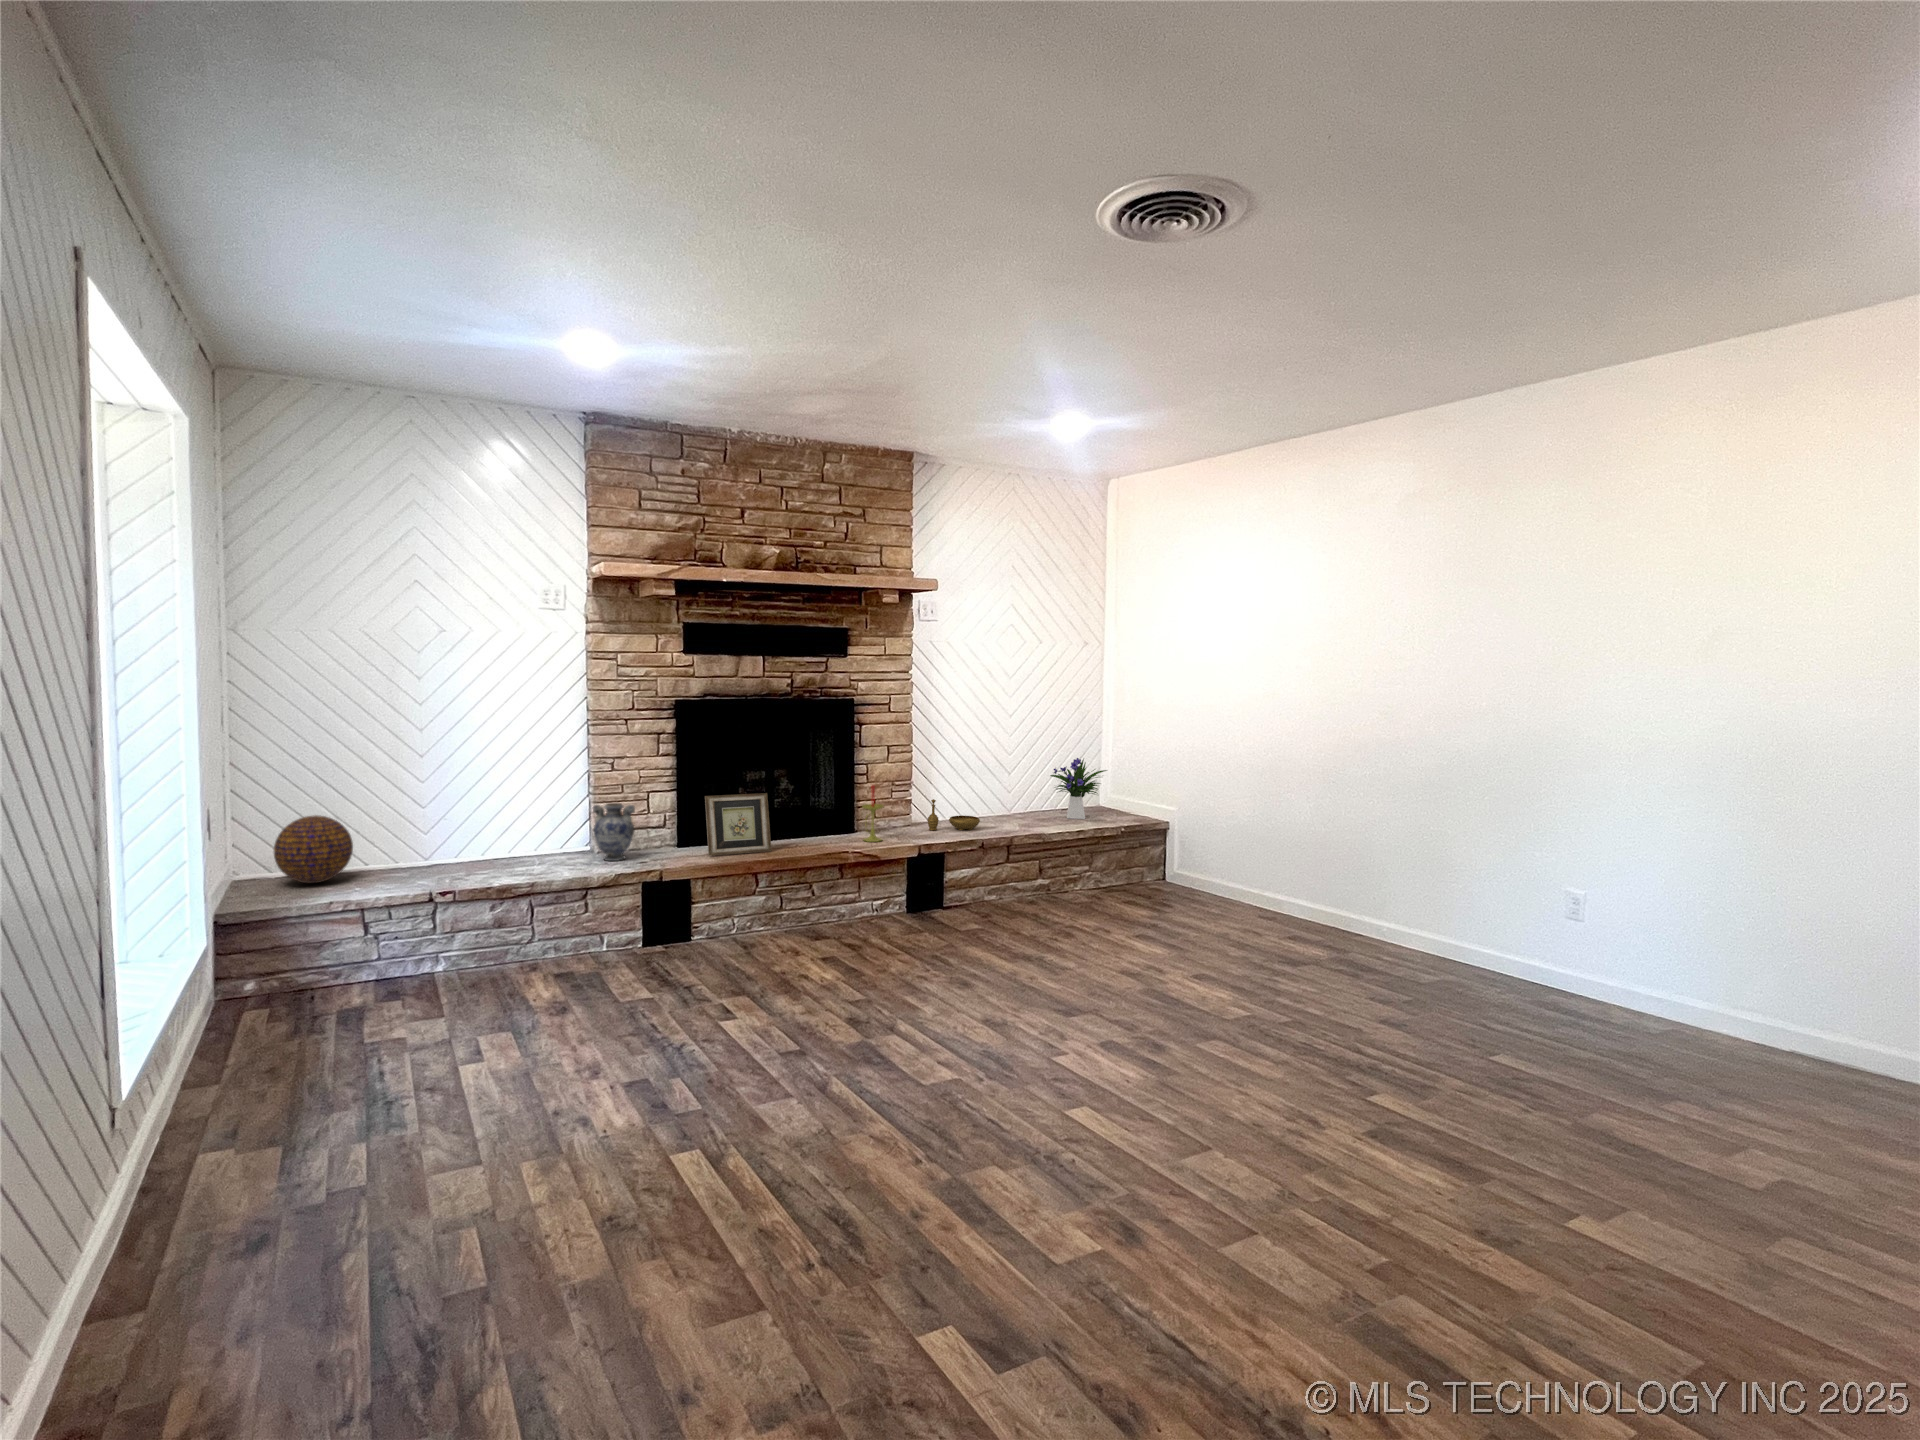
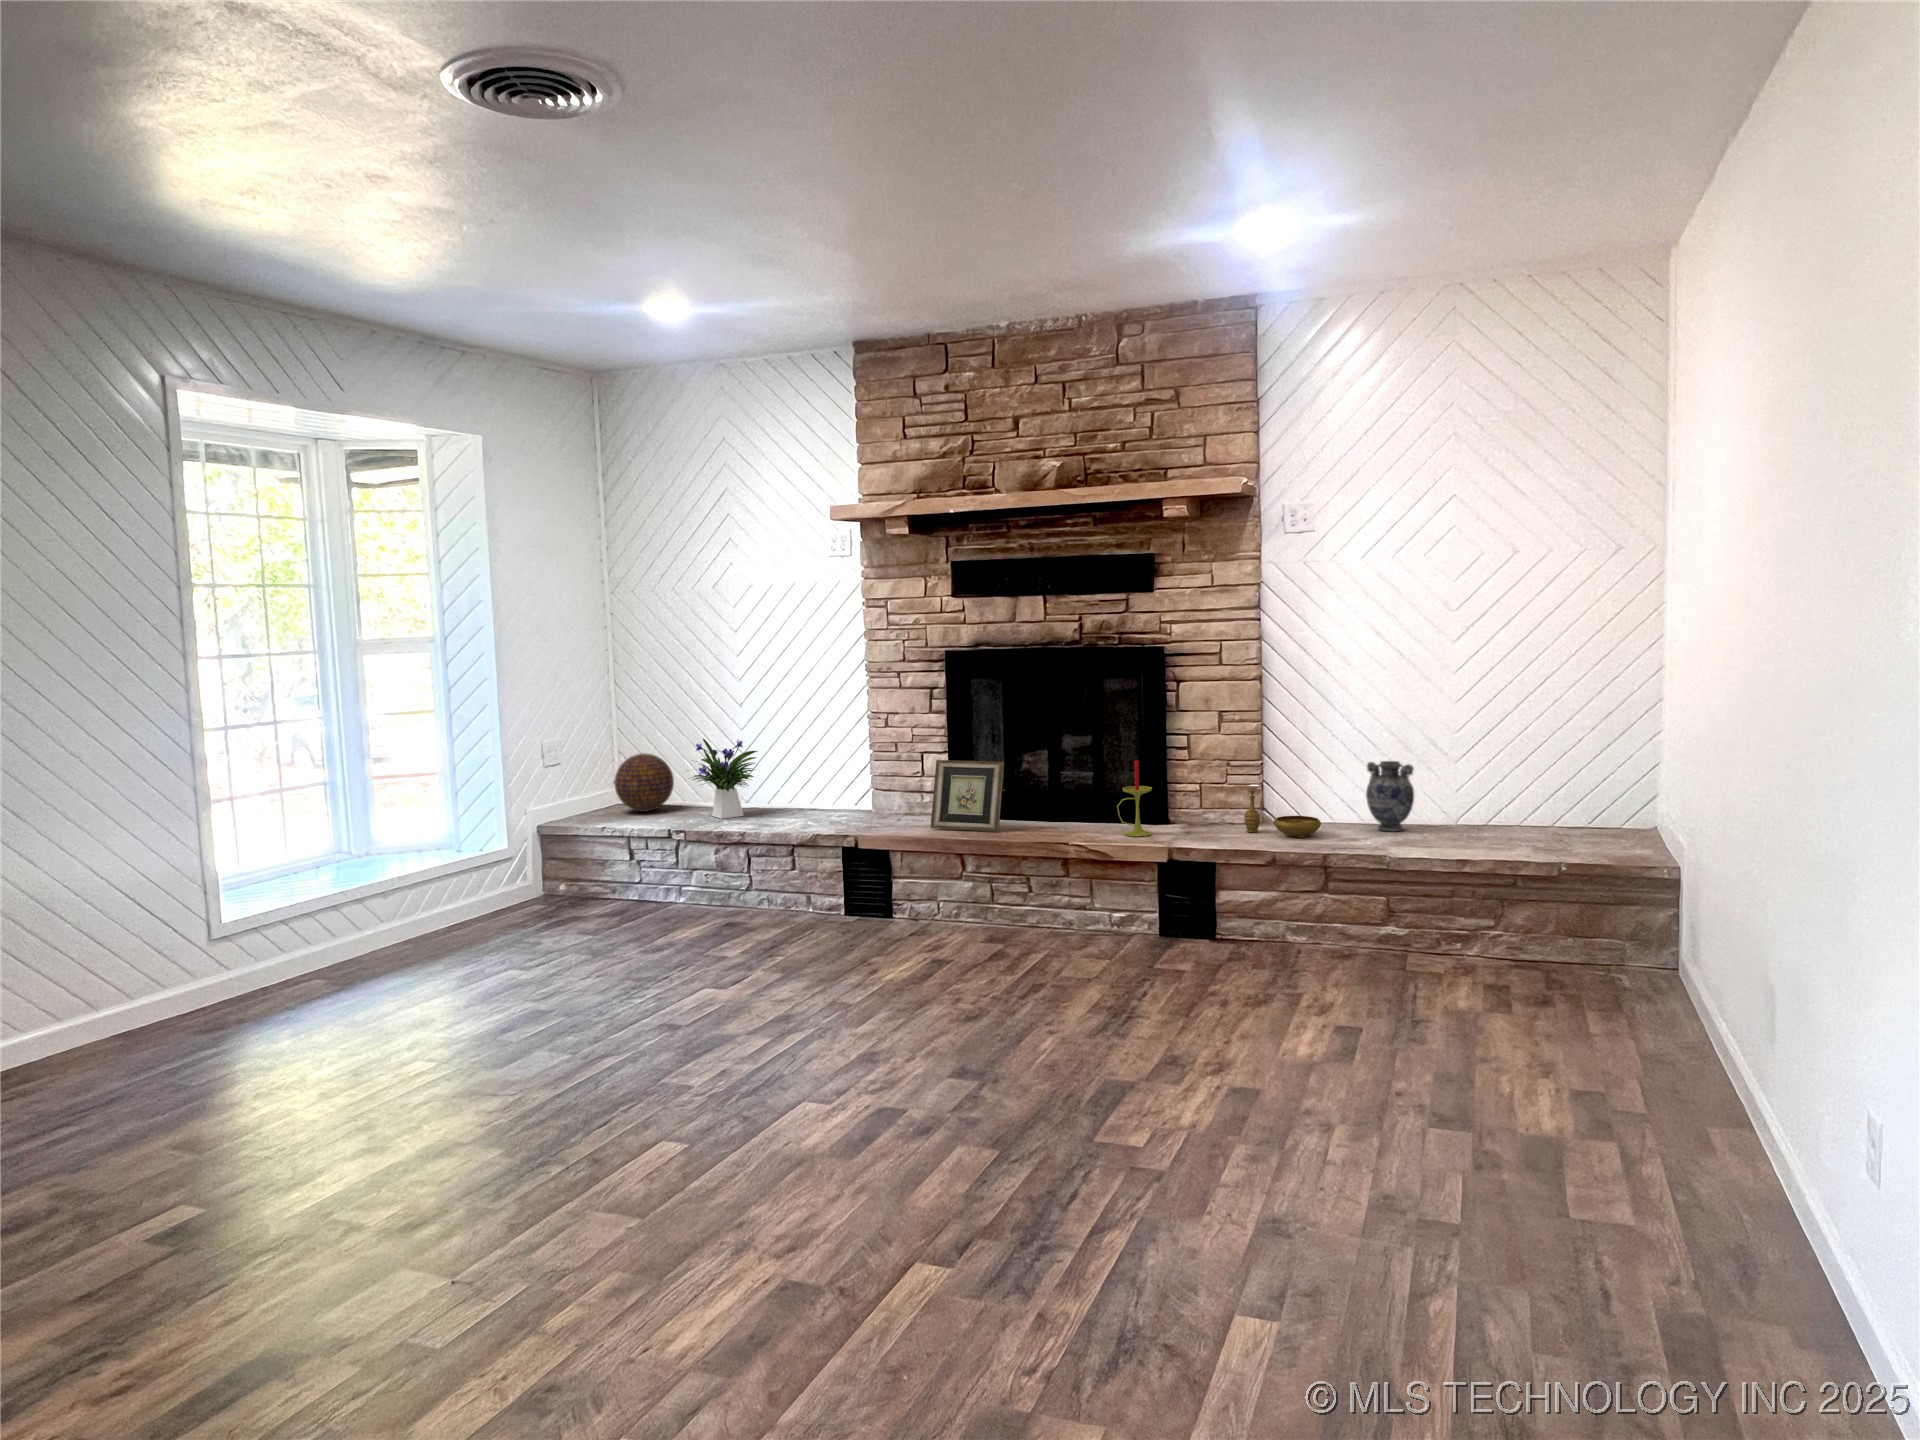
flower arrangement: present [1050,758,1107,819] -> present [692,739,757,819]
decorative vase: present [593,803,635,861] -> present [1366,761,1414,831]

